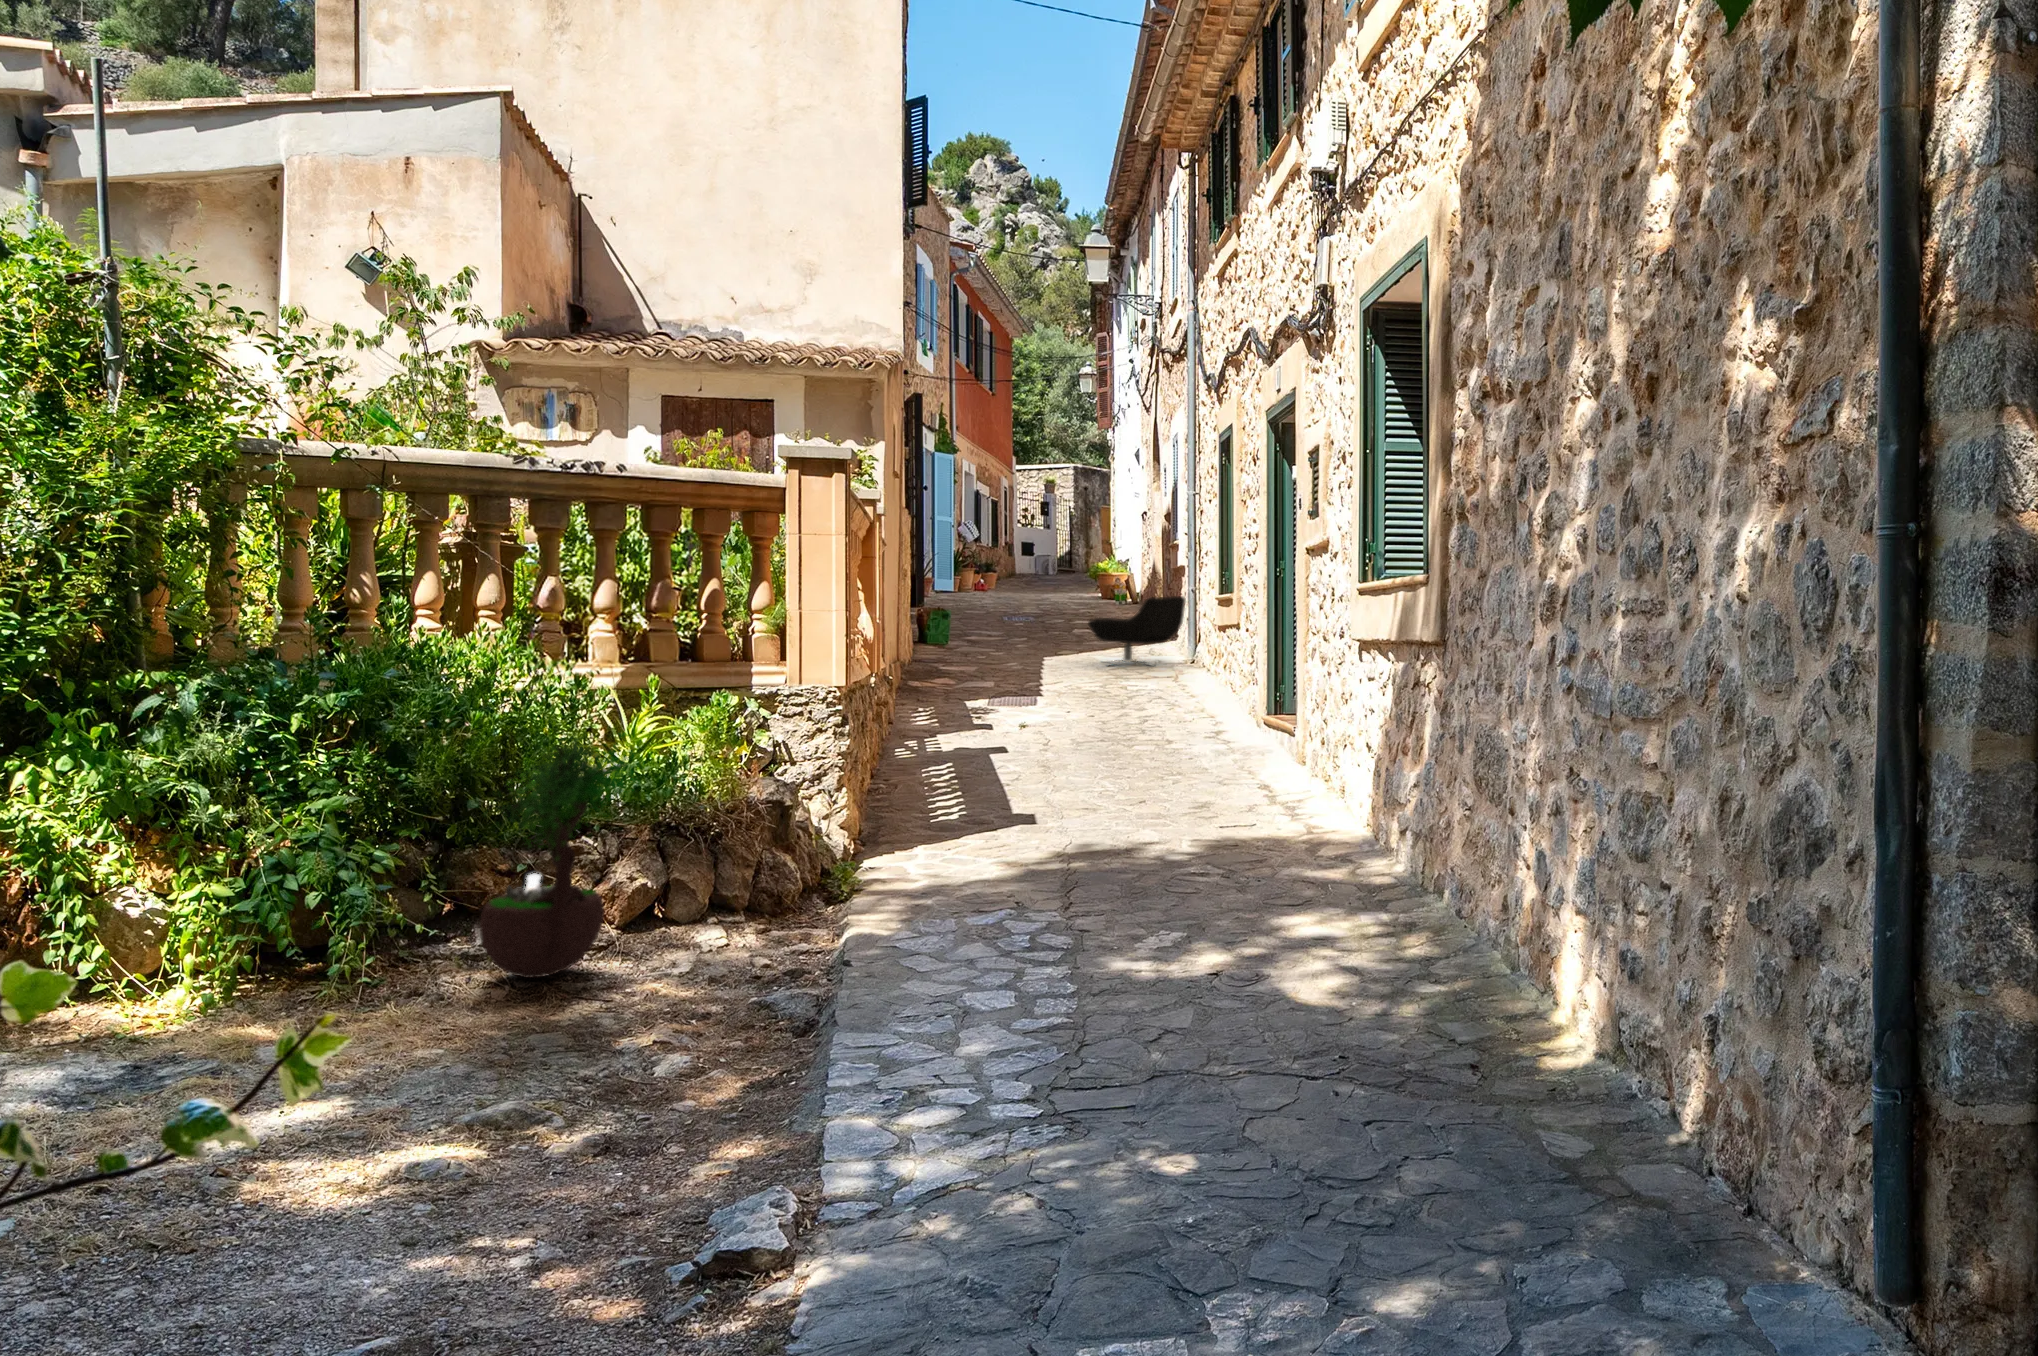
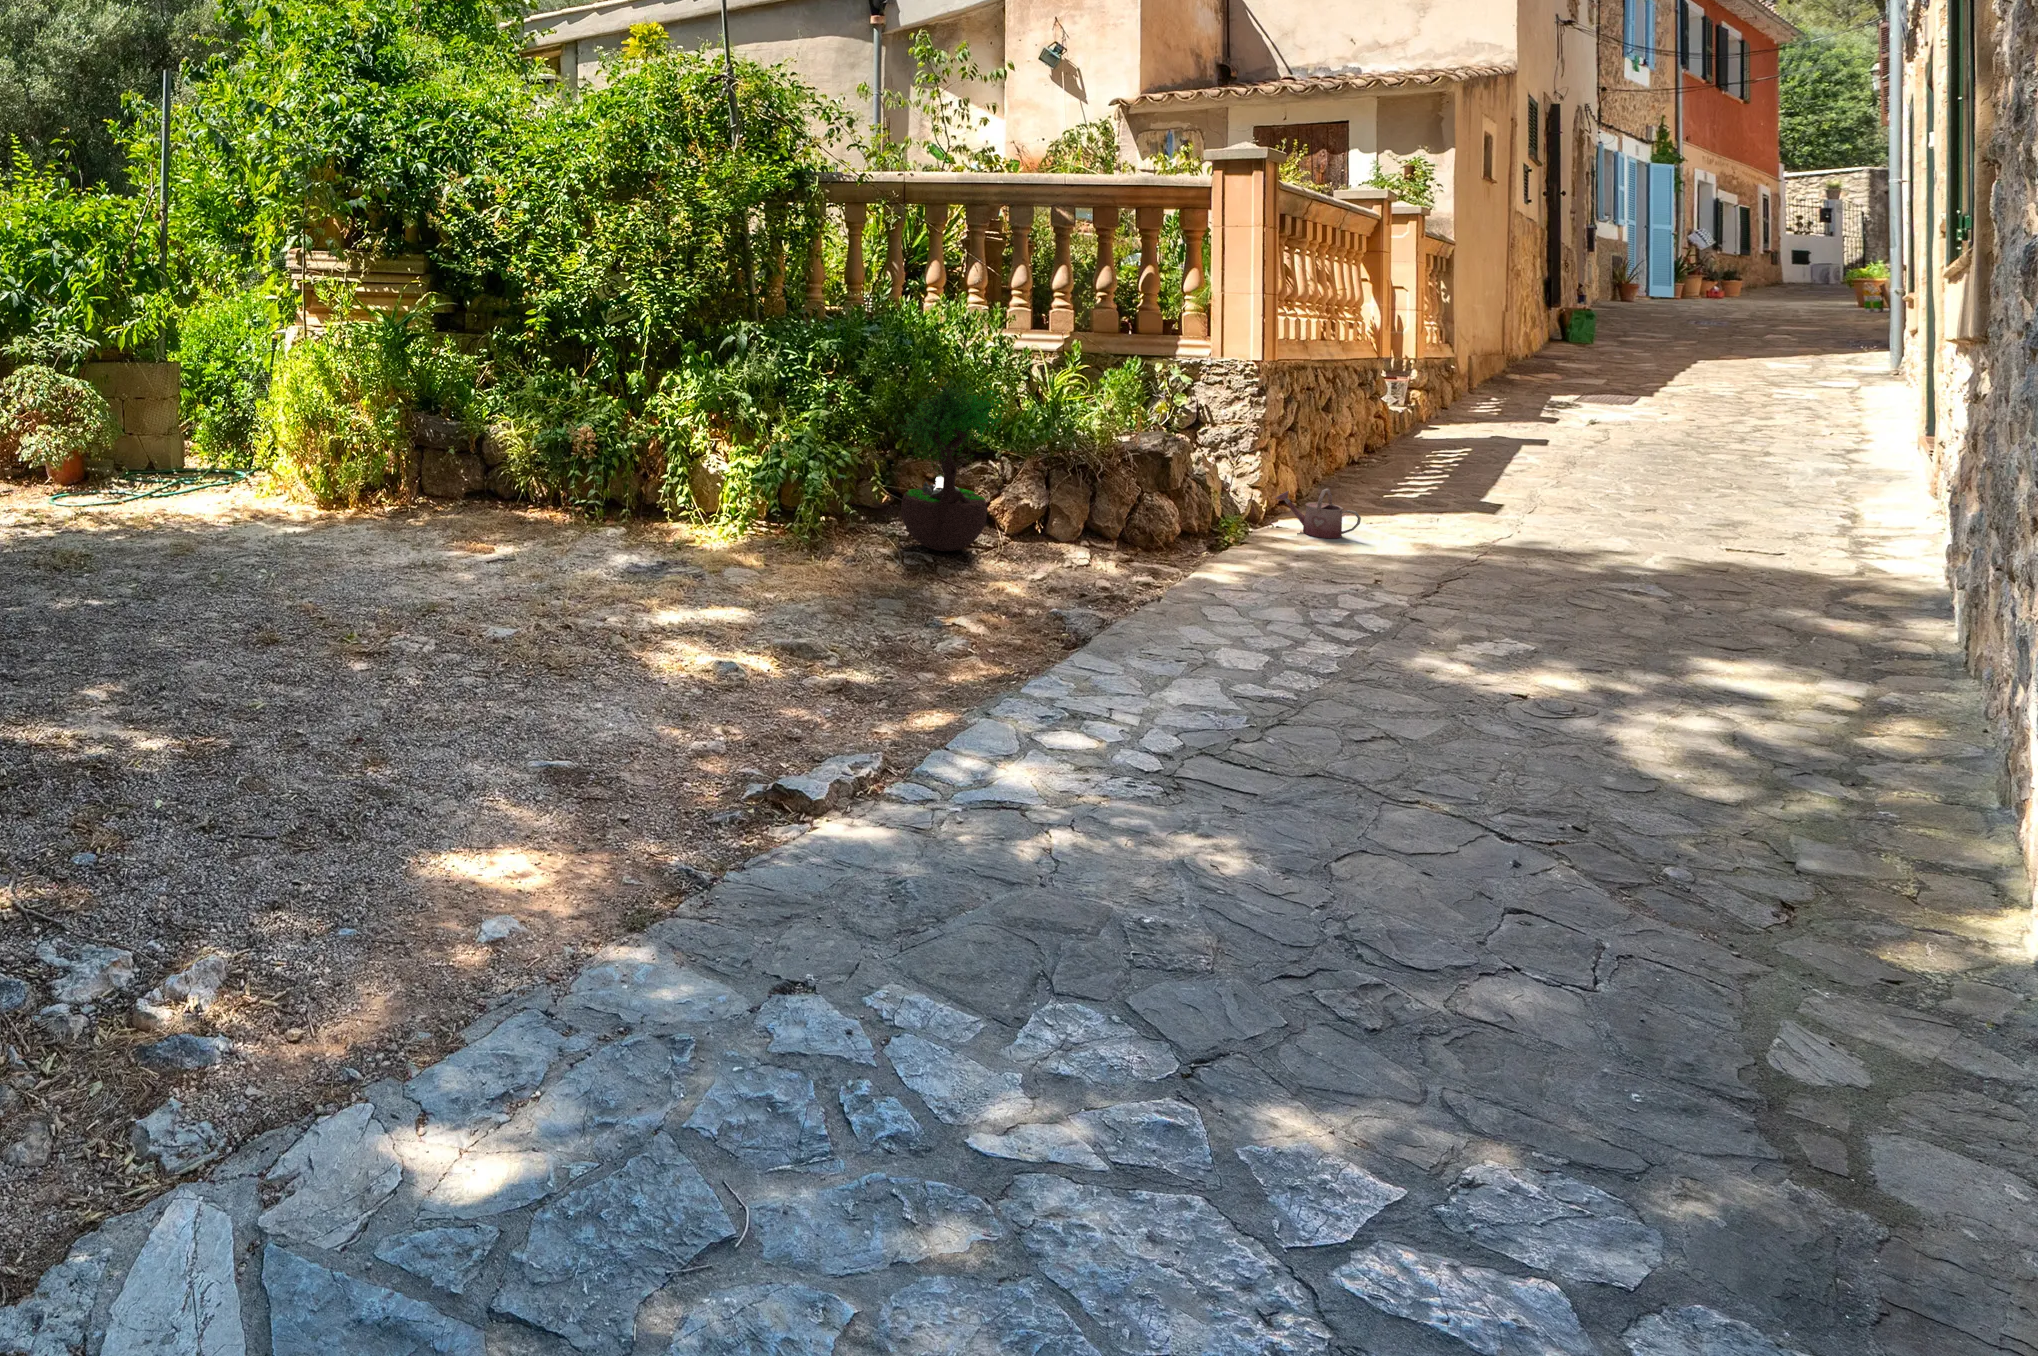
lounge chair: present [1088,596,1186,664] -> none [1782,306,1957,385]
watering can: none [857,814,938,868] -> present [1276,488,1361,538]

